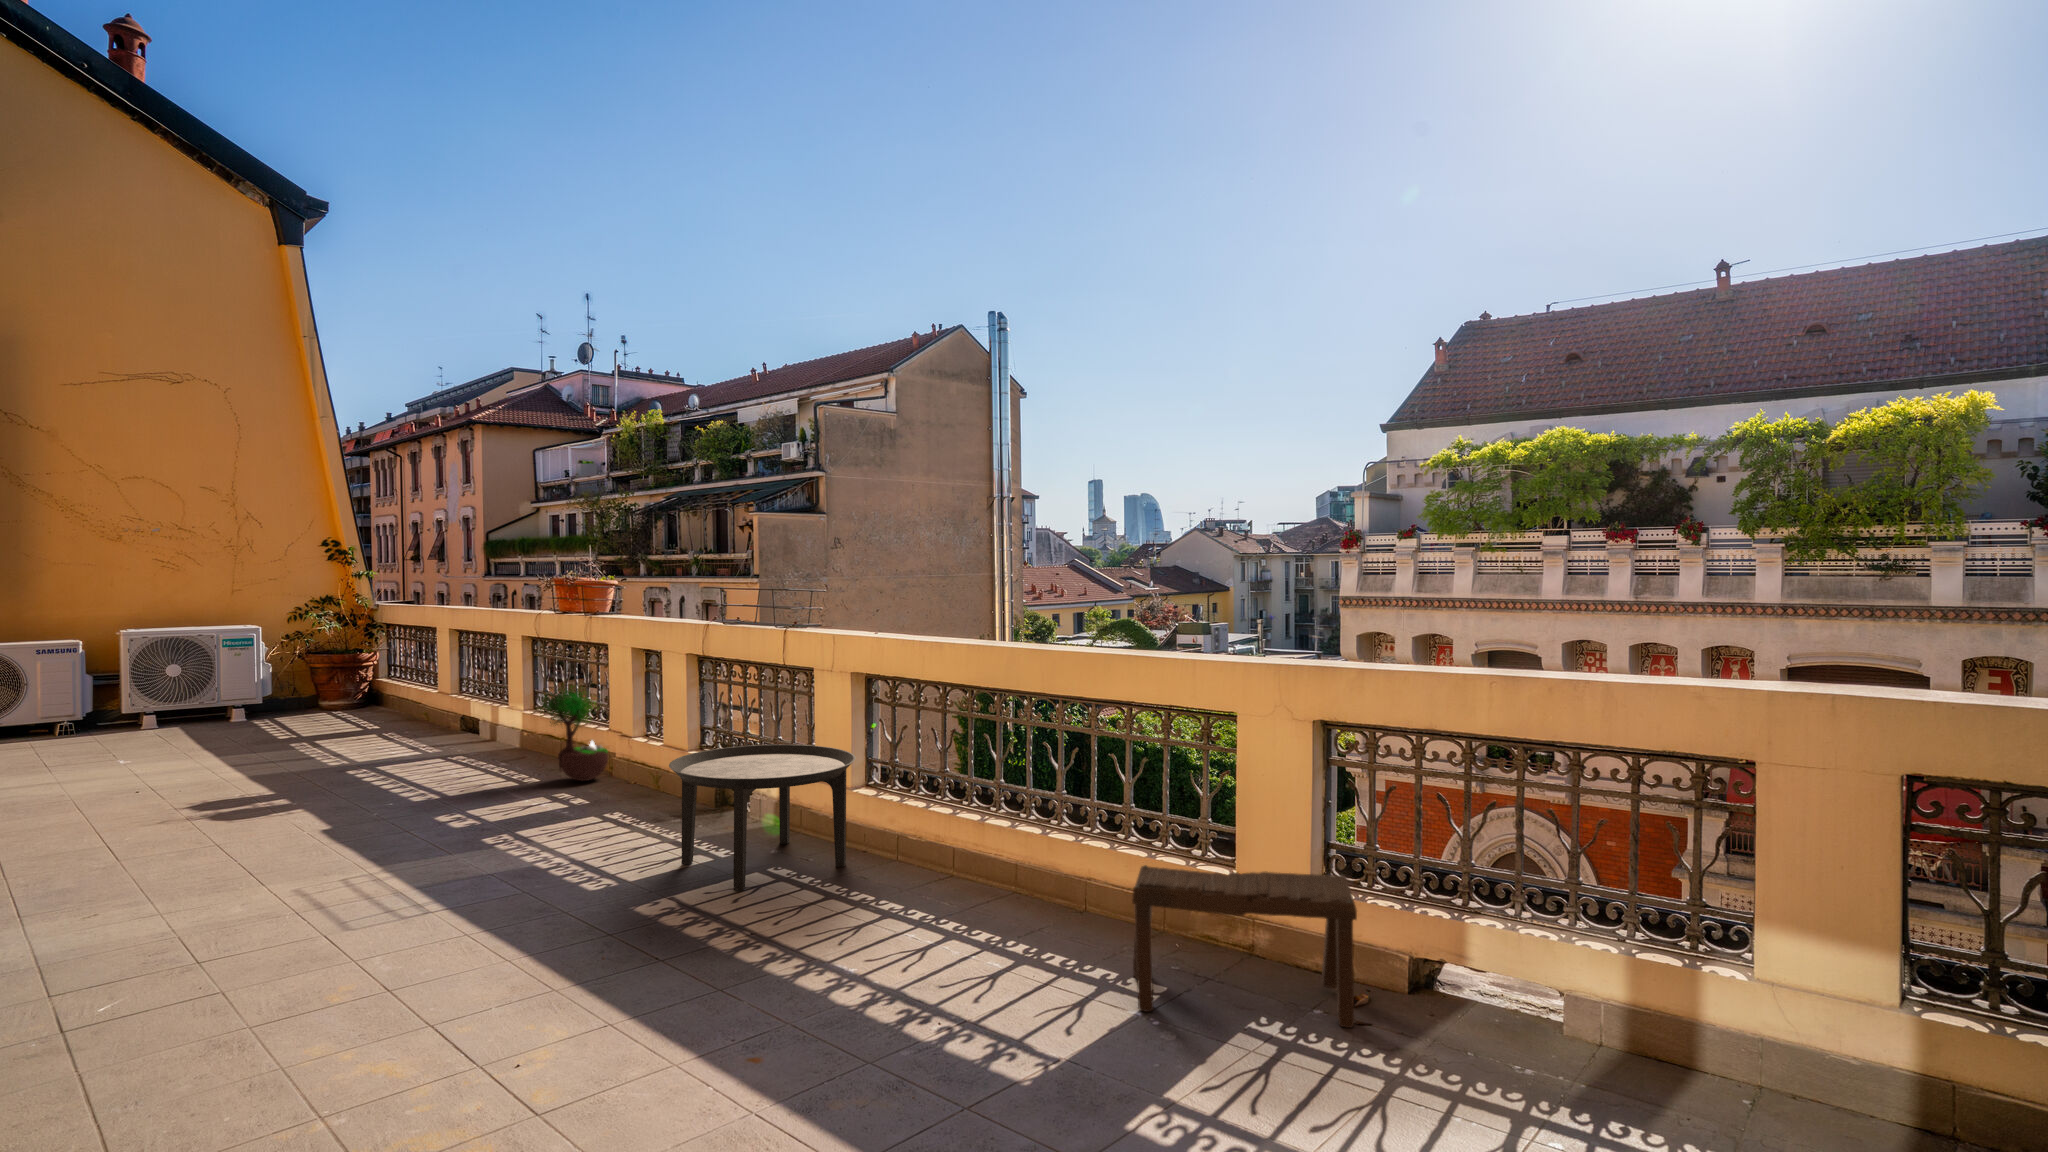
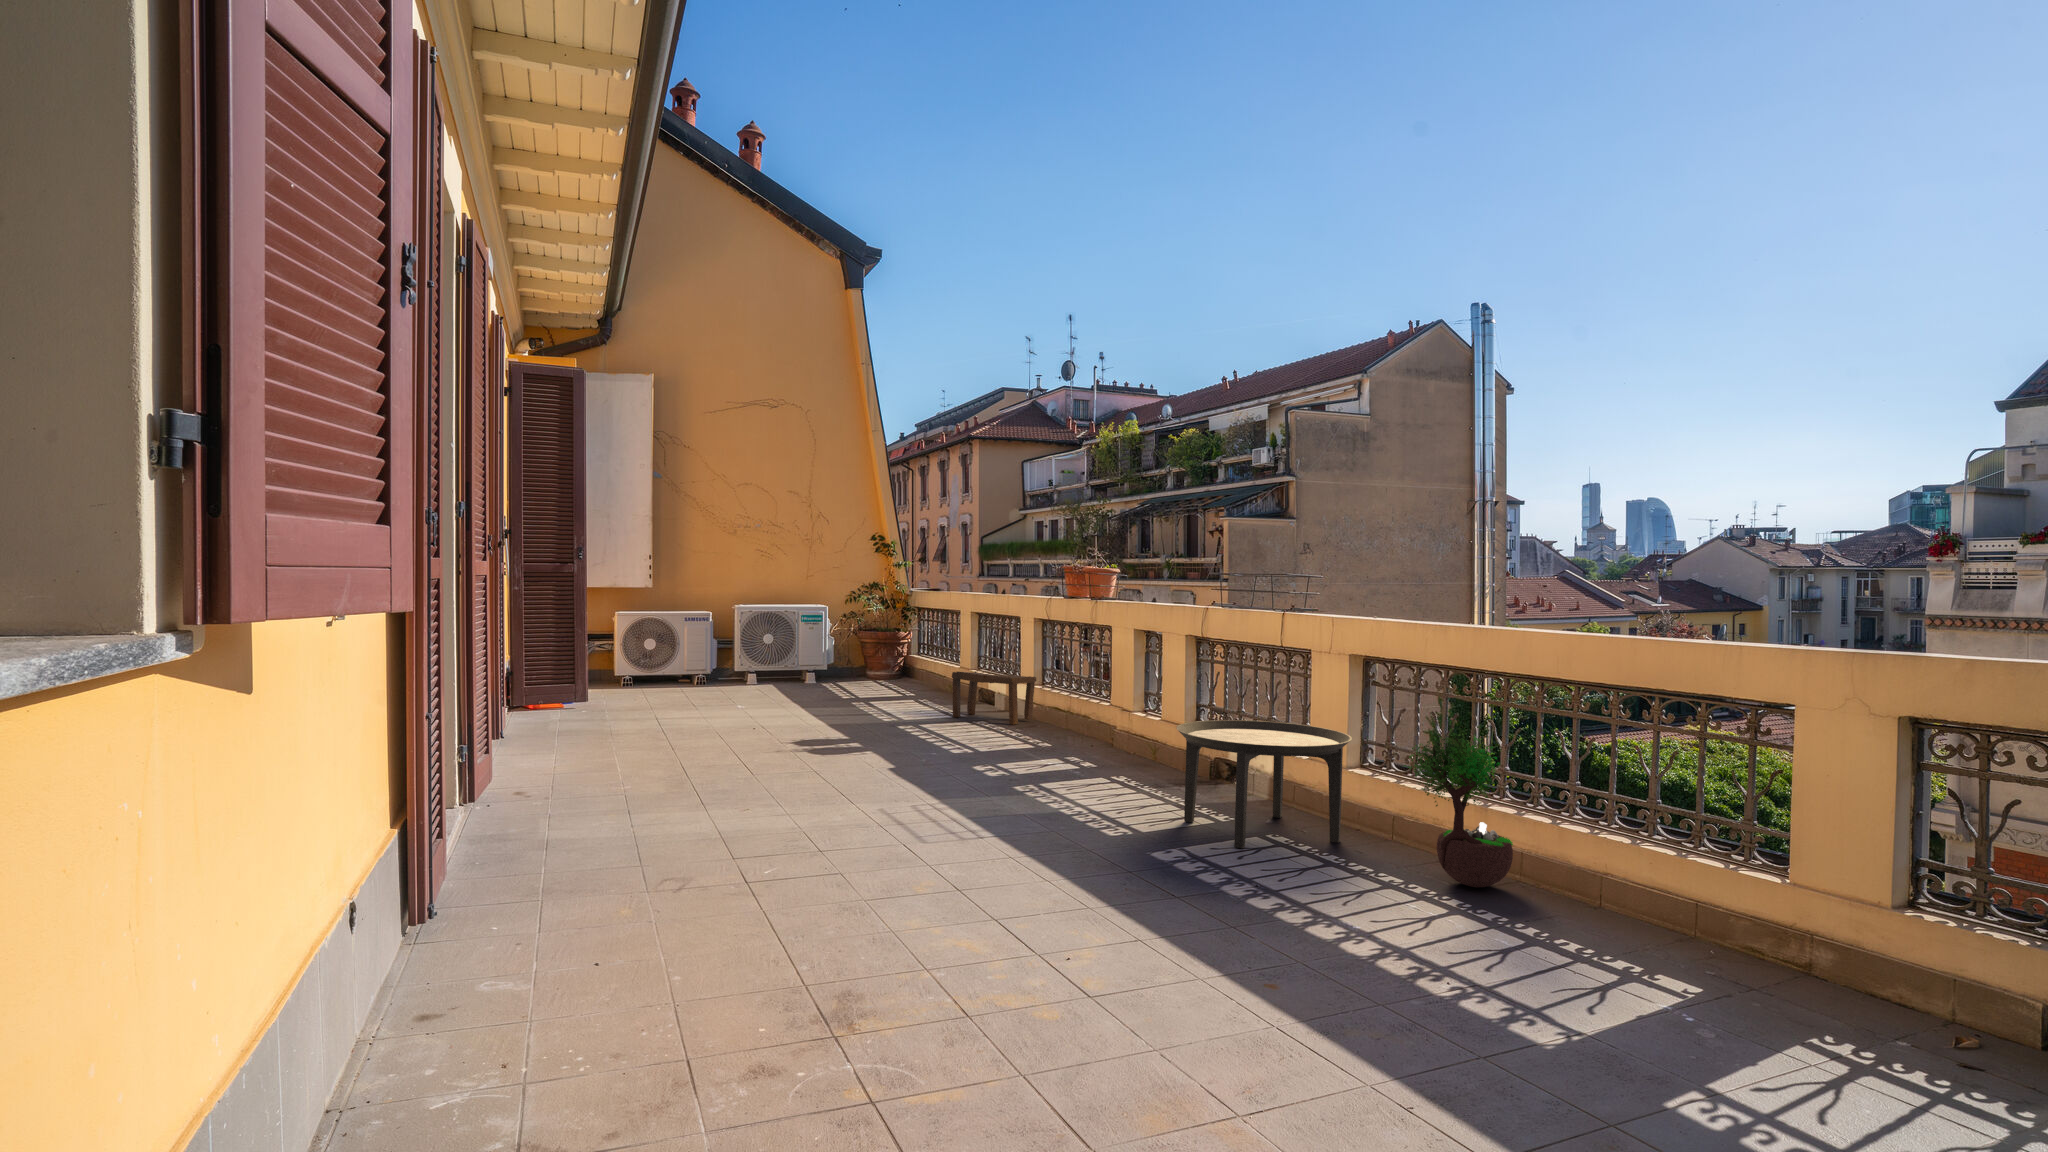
potted tree: present [540,685,608,781] -> present [1403,721,1513,887]
bench: present [1132,865,1357,1028] -> present [952,672,1036,725]

